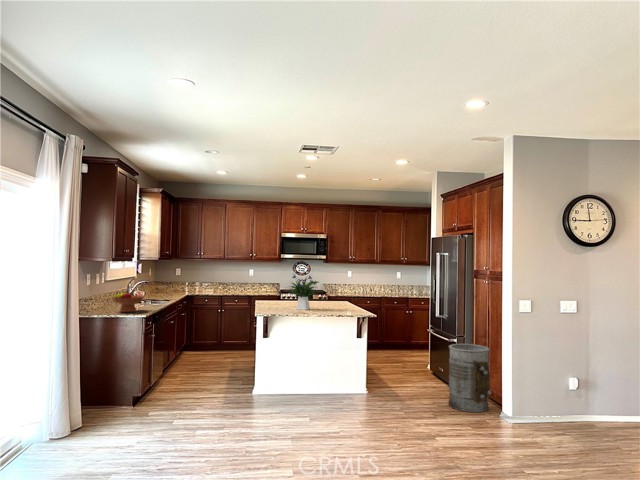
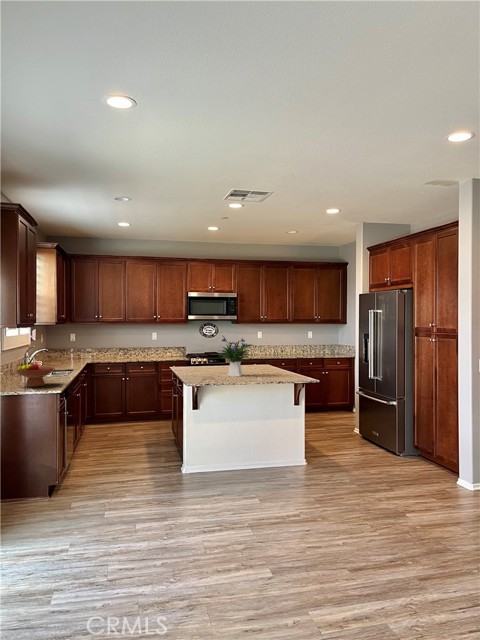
trash can: present [449,344,491,412] -> none [396,407,449,480]

